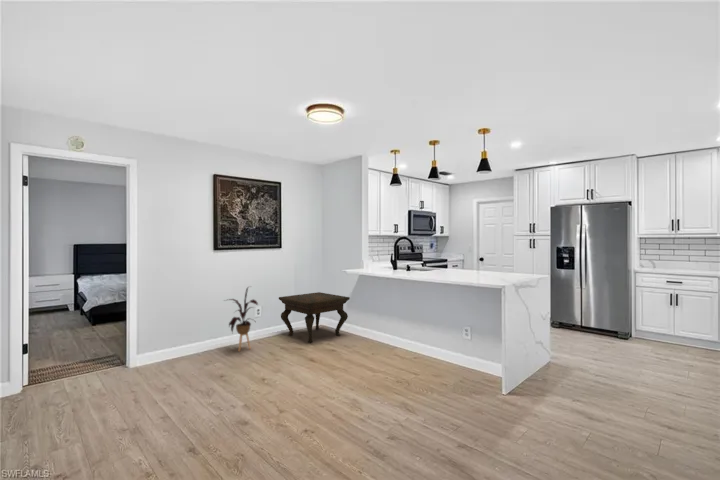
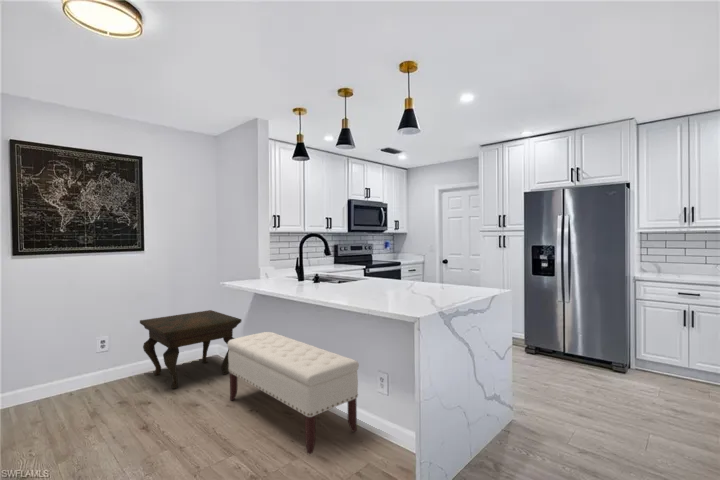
house plant: present [229,288,258,351] -> none [21,310,83,410]
bench: none [353,305,450,372] -> present [227,332,359,454]

